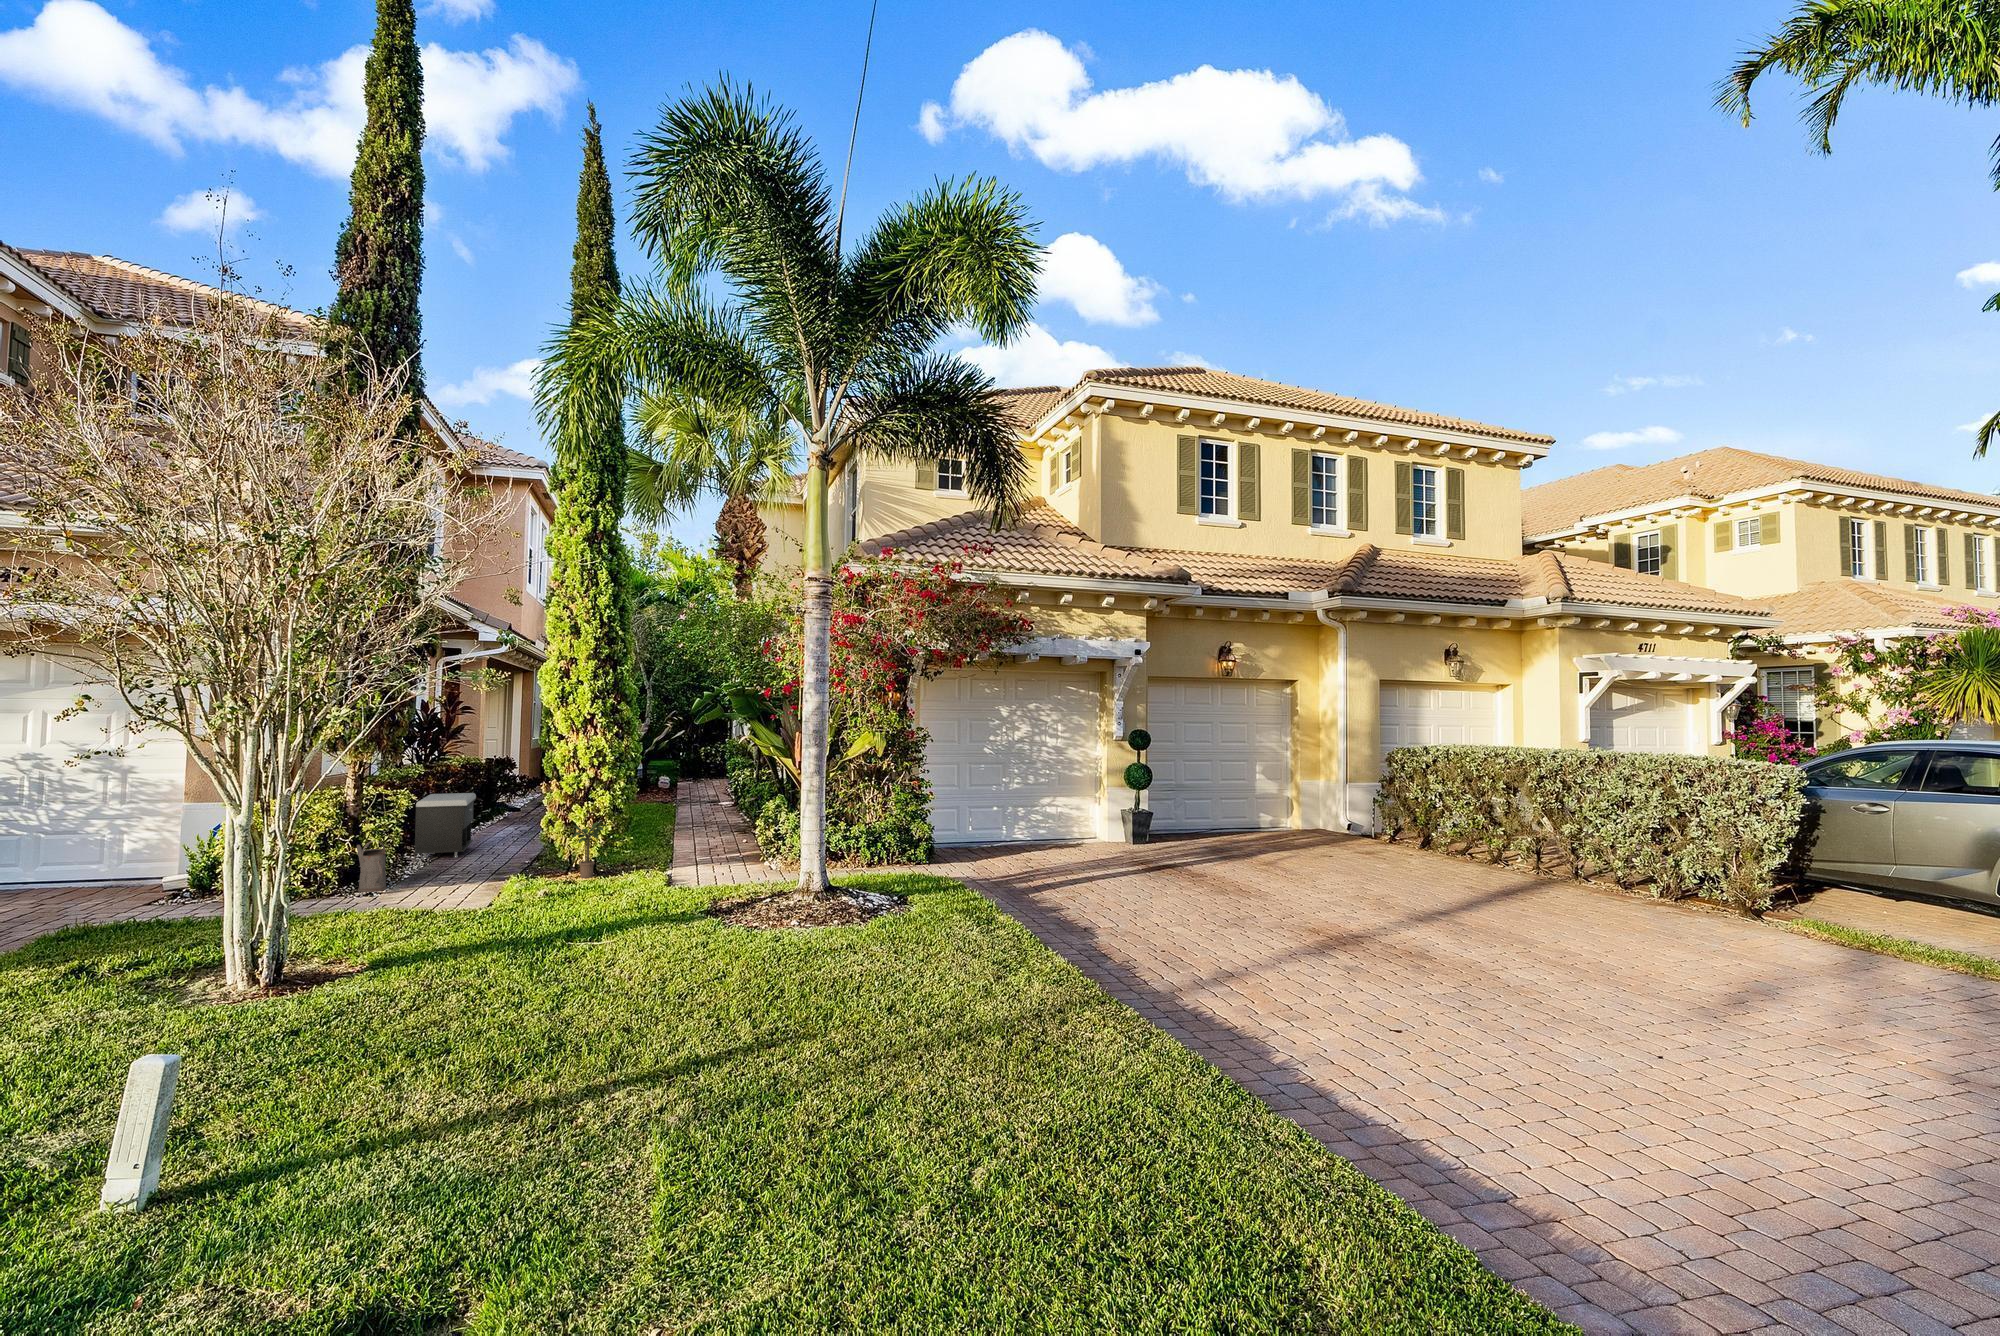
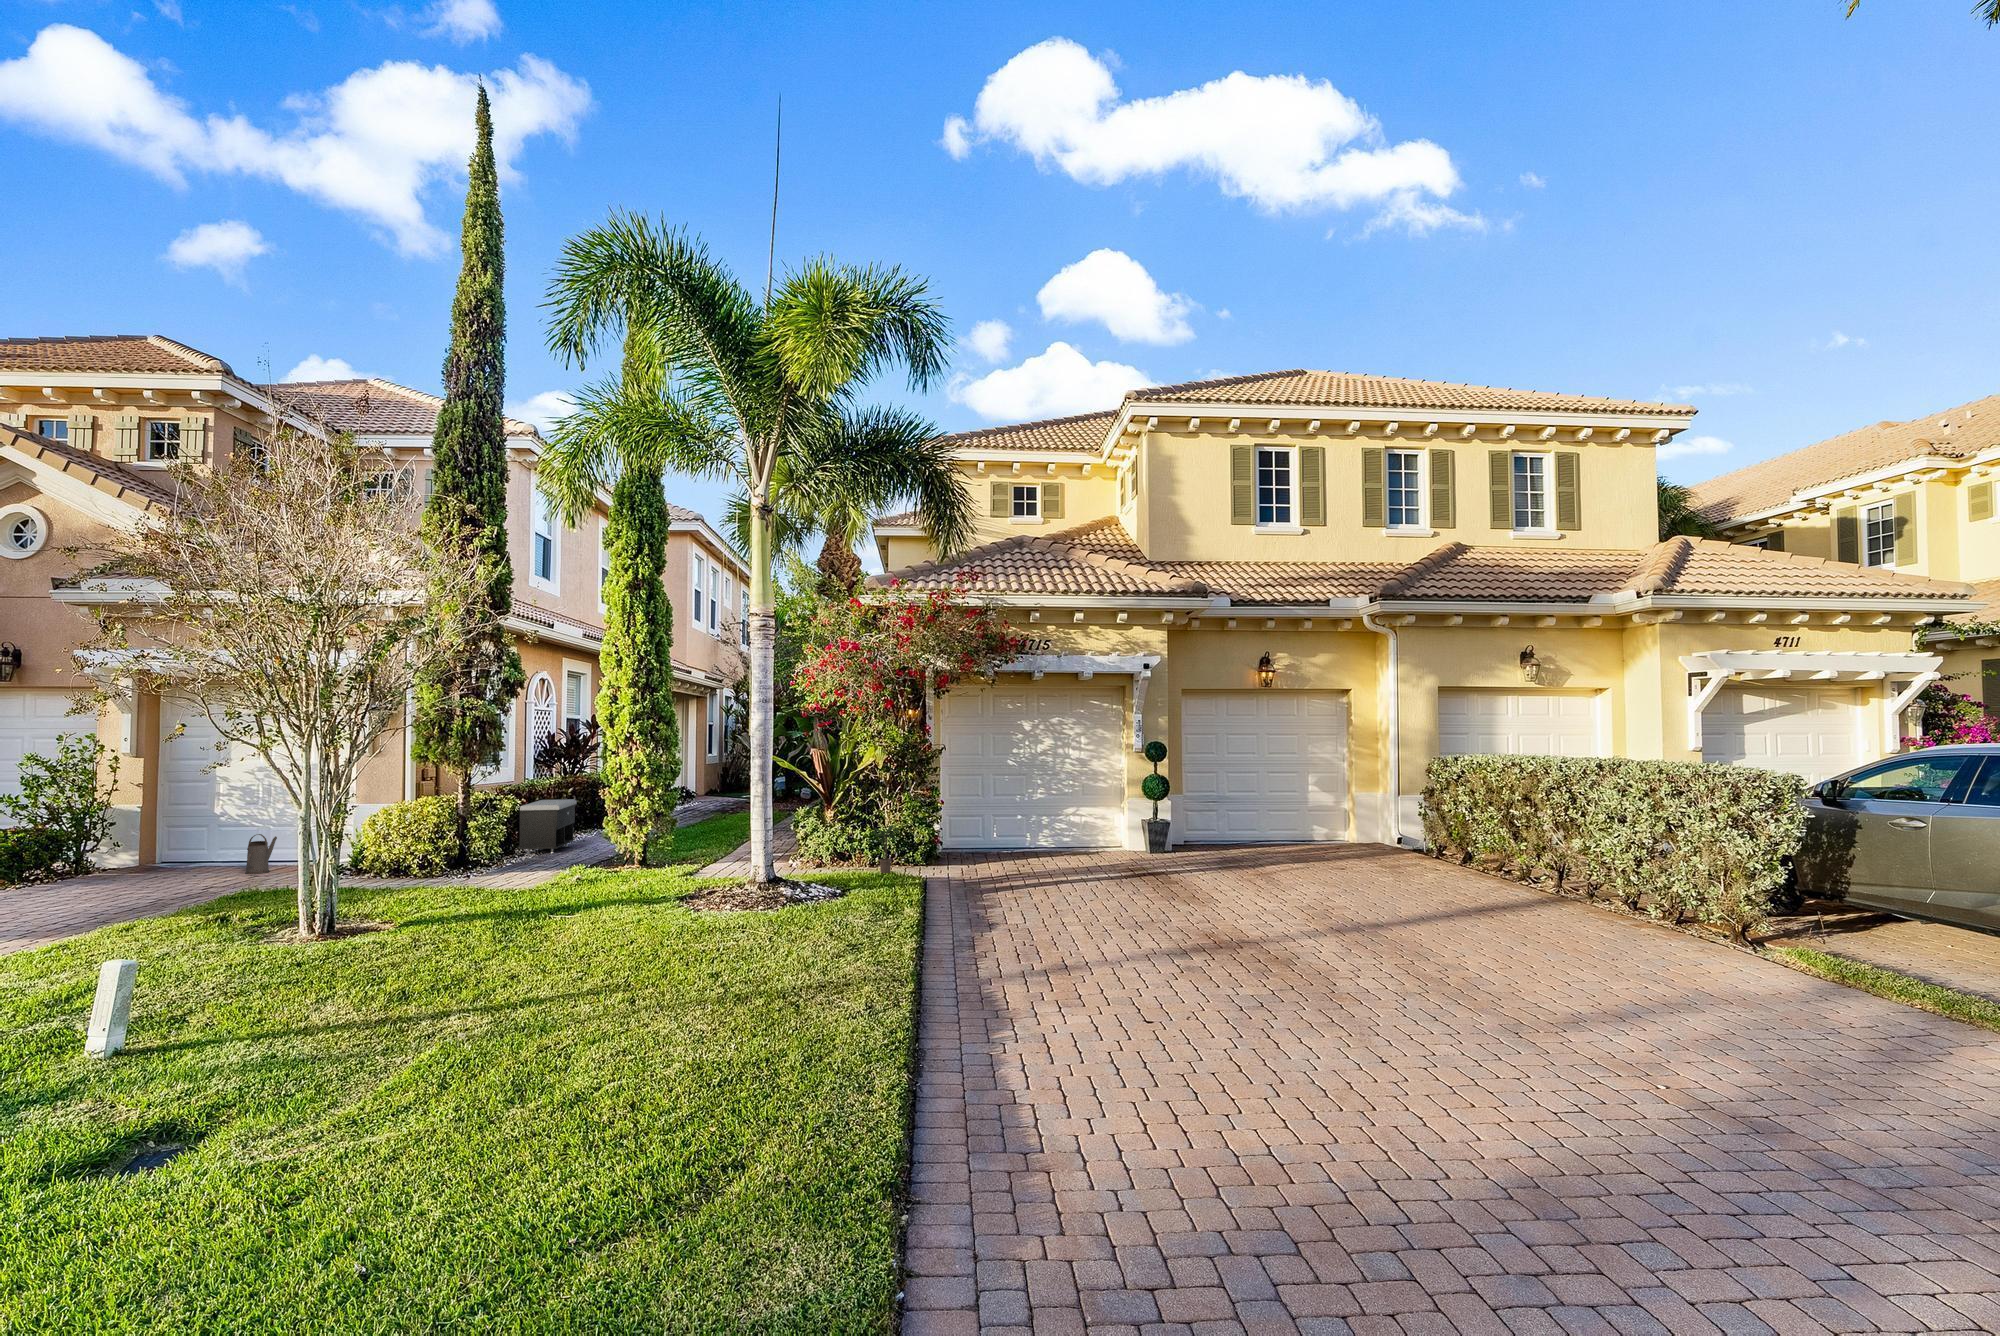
potted plant: present [570,821,607,878] -> present [872,825,899,873]
watering can: present [357,840,387,892] -> present [245,834,277,874]

